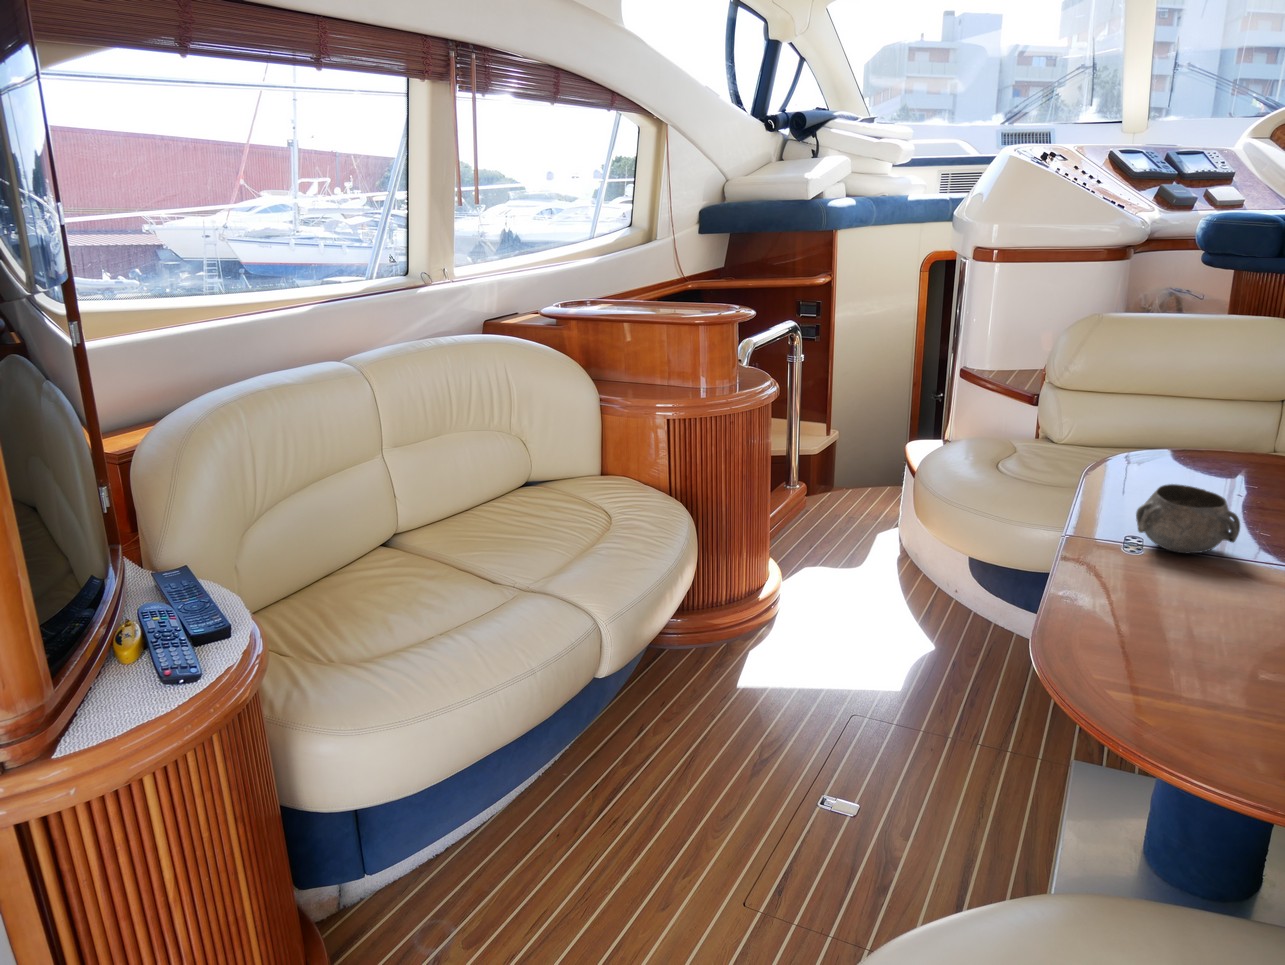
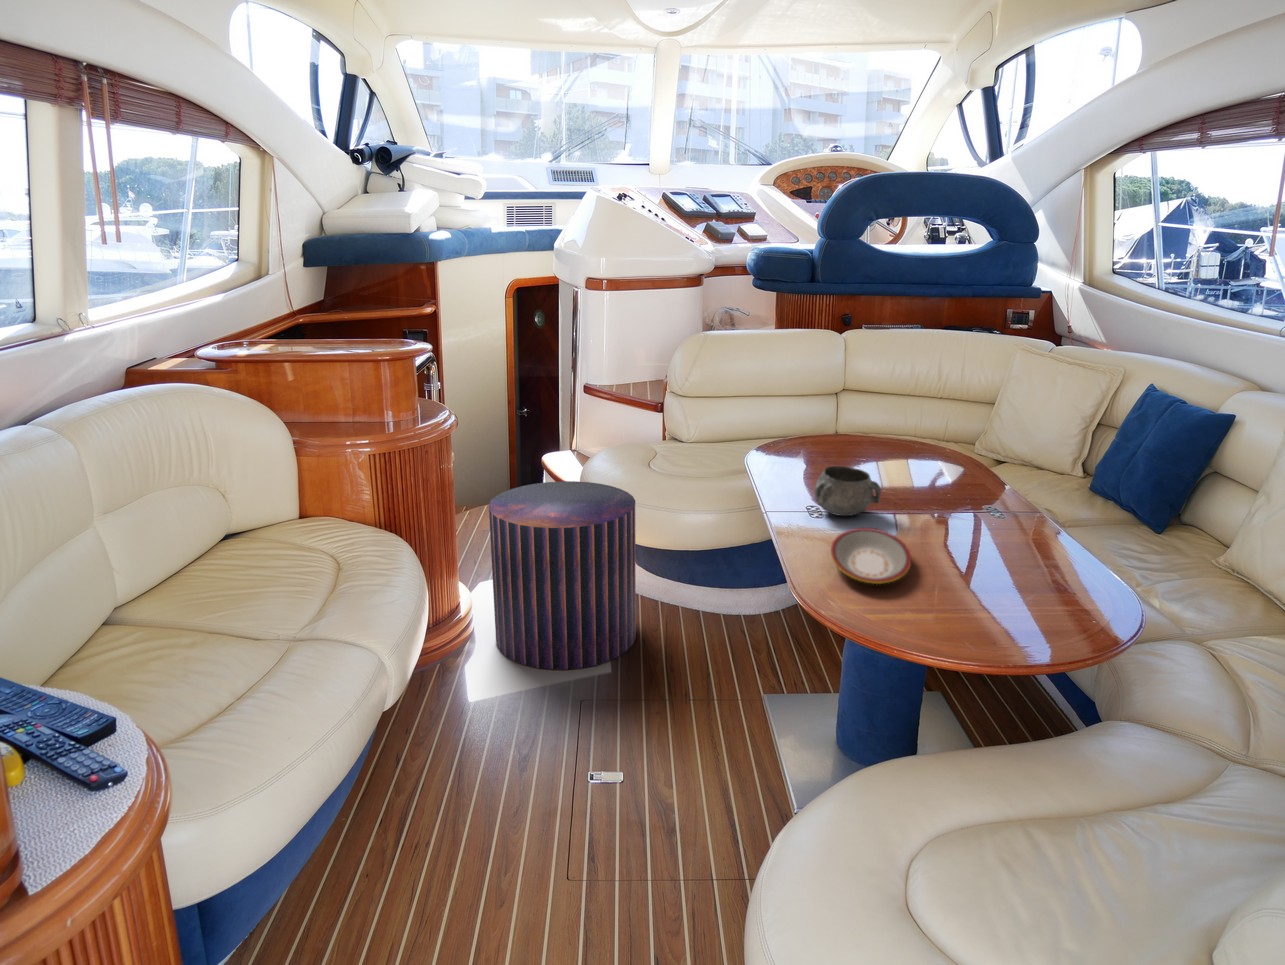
pouf: none [781,471,957,684] -> present [489,481,636,670]
plate: none [1106,568,1235,641] -> present [831,528,911,584]

